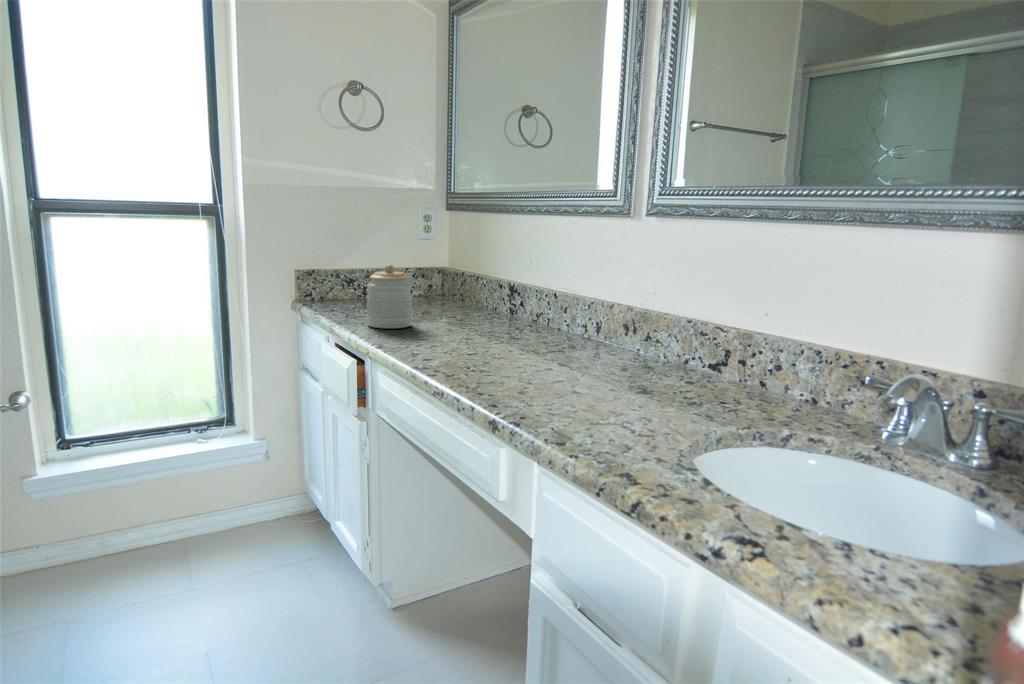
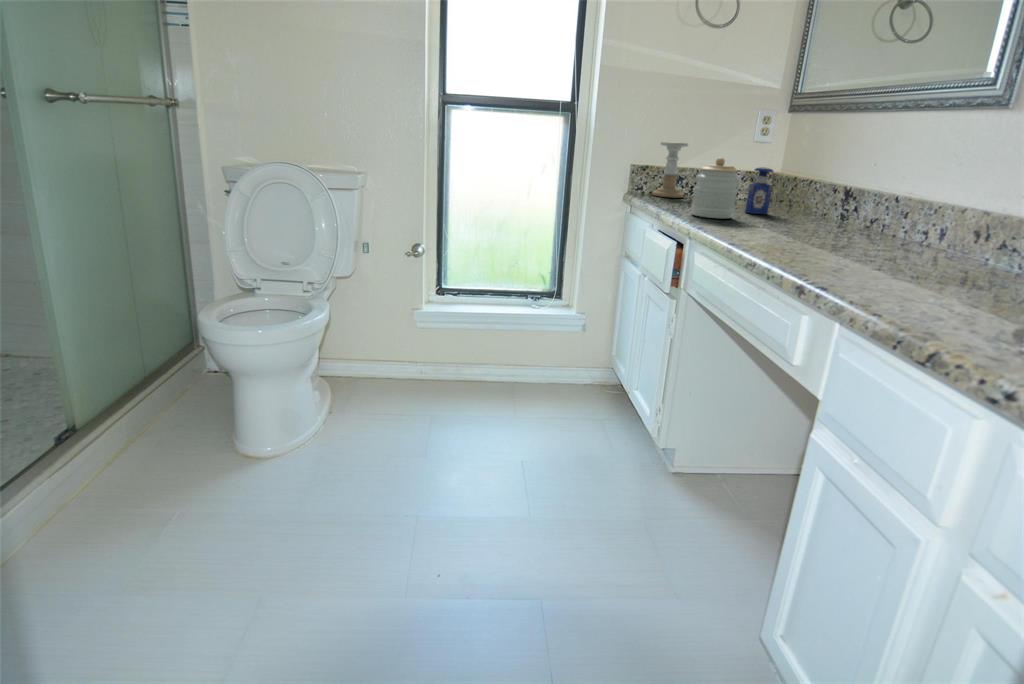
candle holder: none [323,243,358,302] -> present [652,142,688,198]
perfume bottle: none [422,268,445,315] -> present [745,167,774,214]

